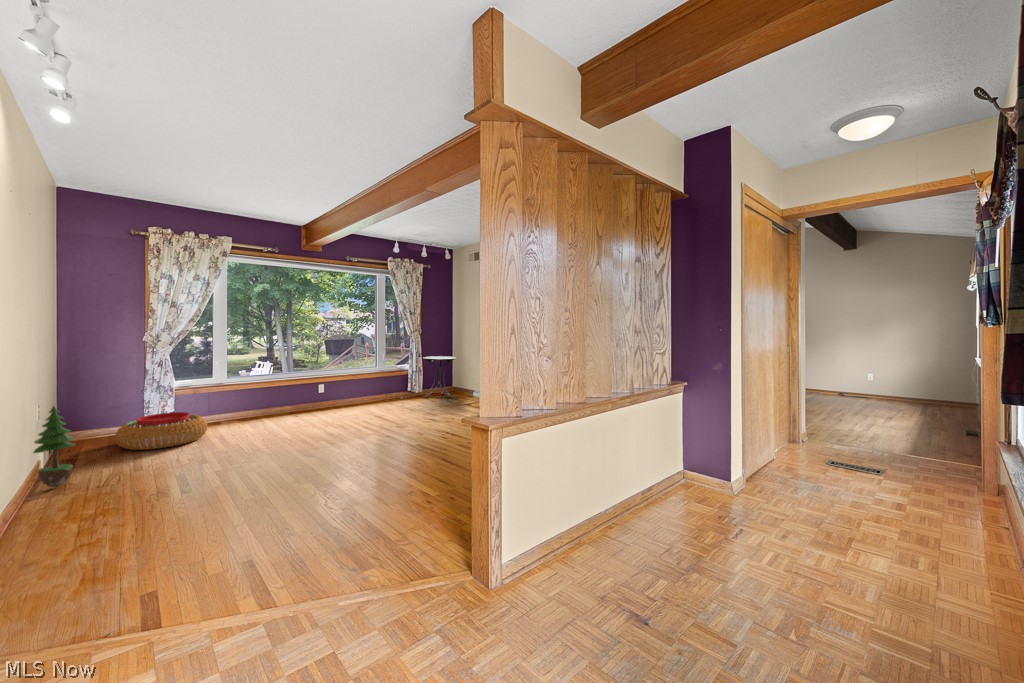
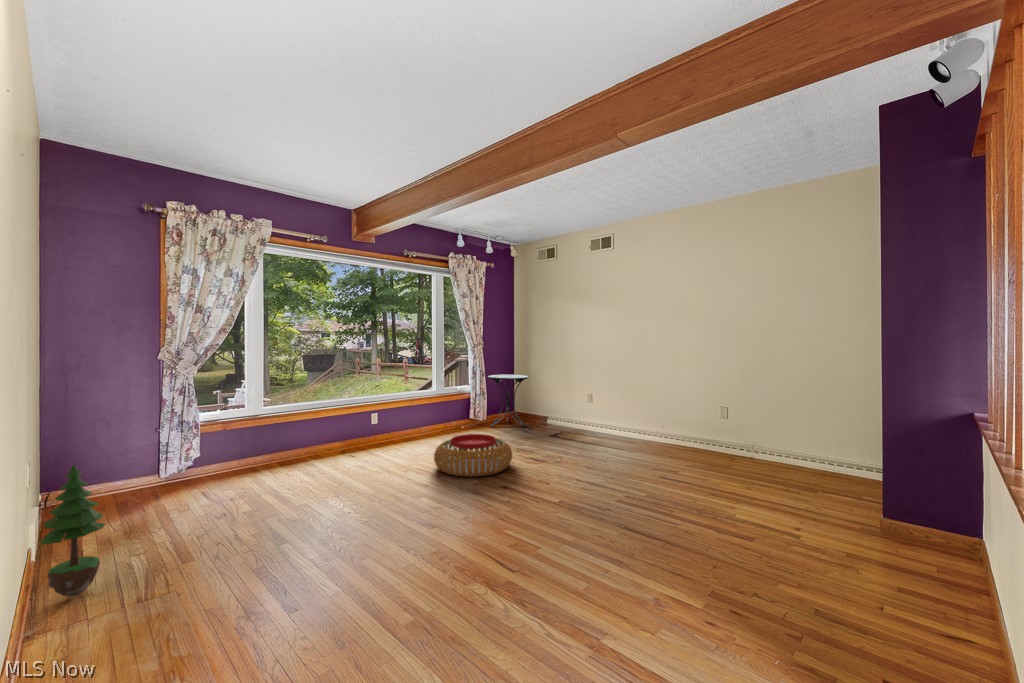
pouf: present [115,412,208,450] -> present [434,434,512,477]

